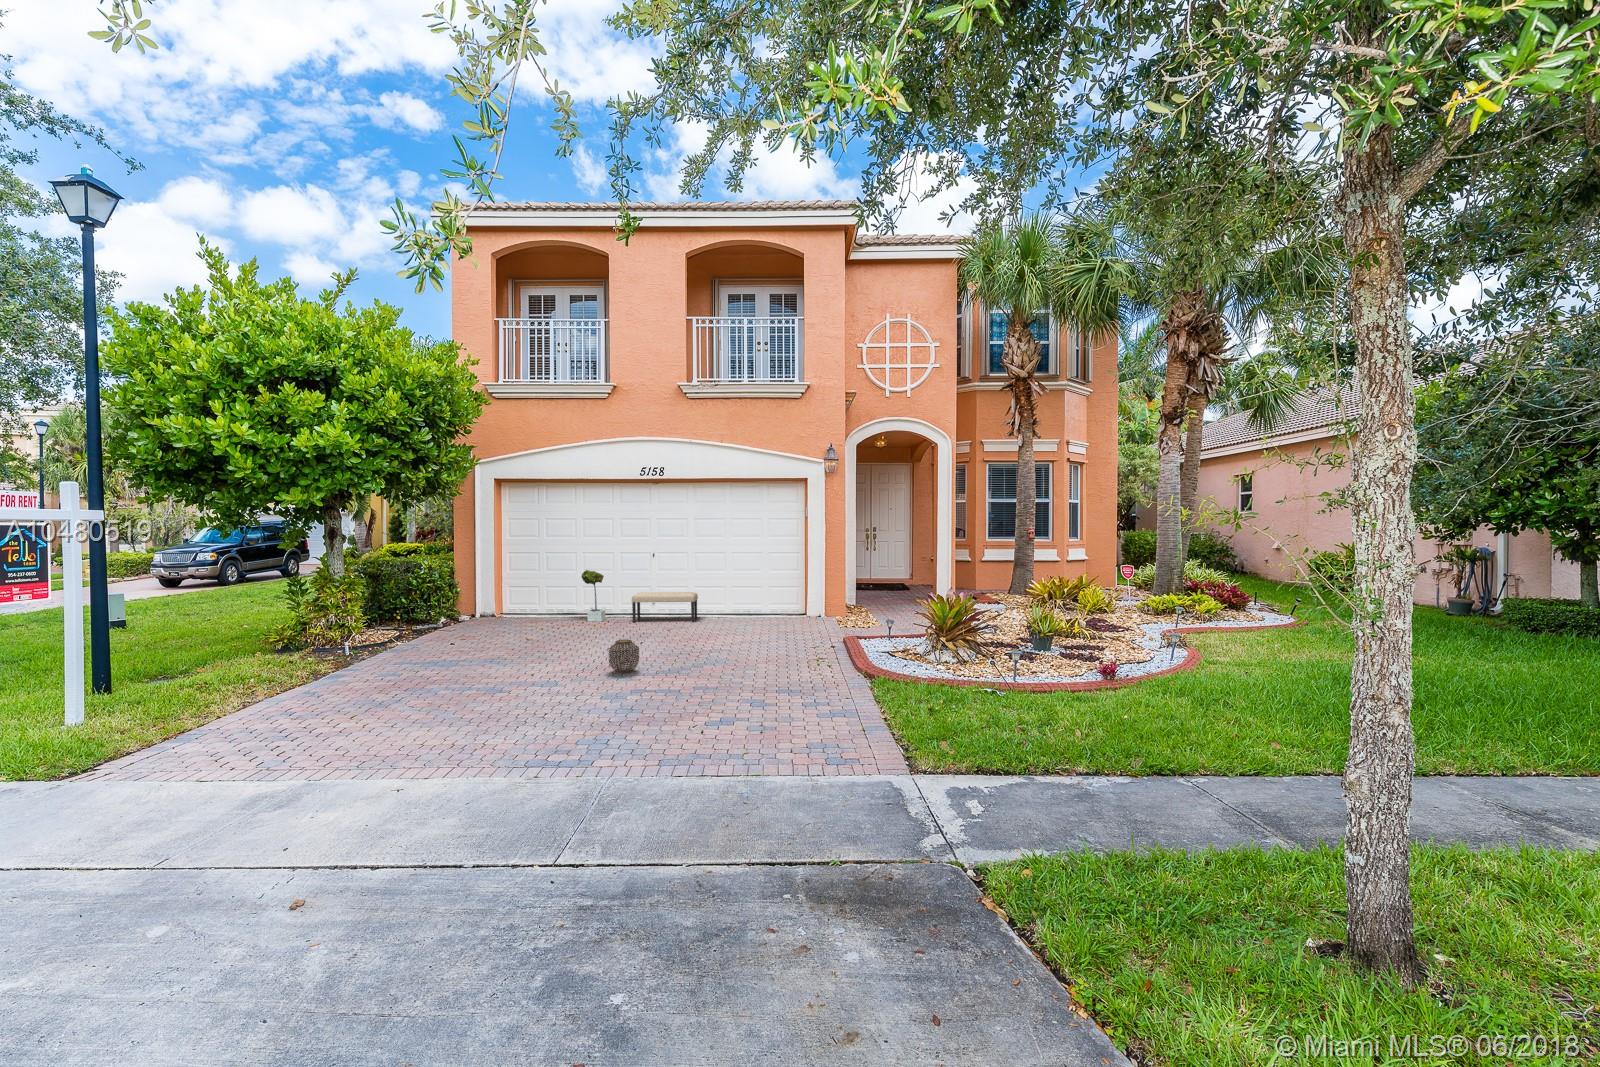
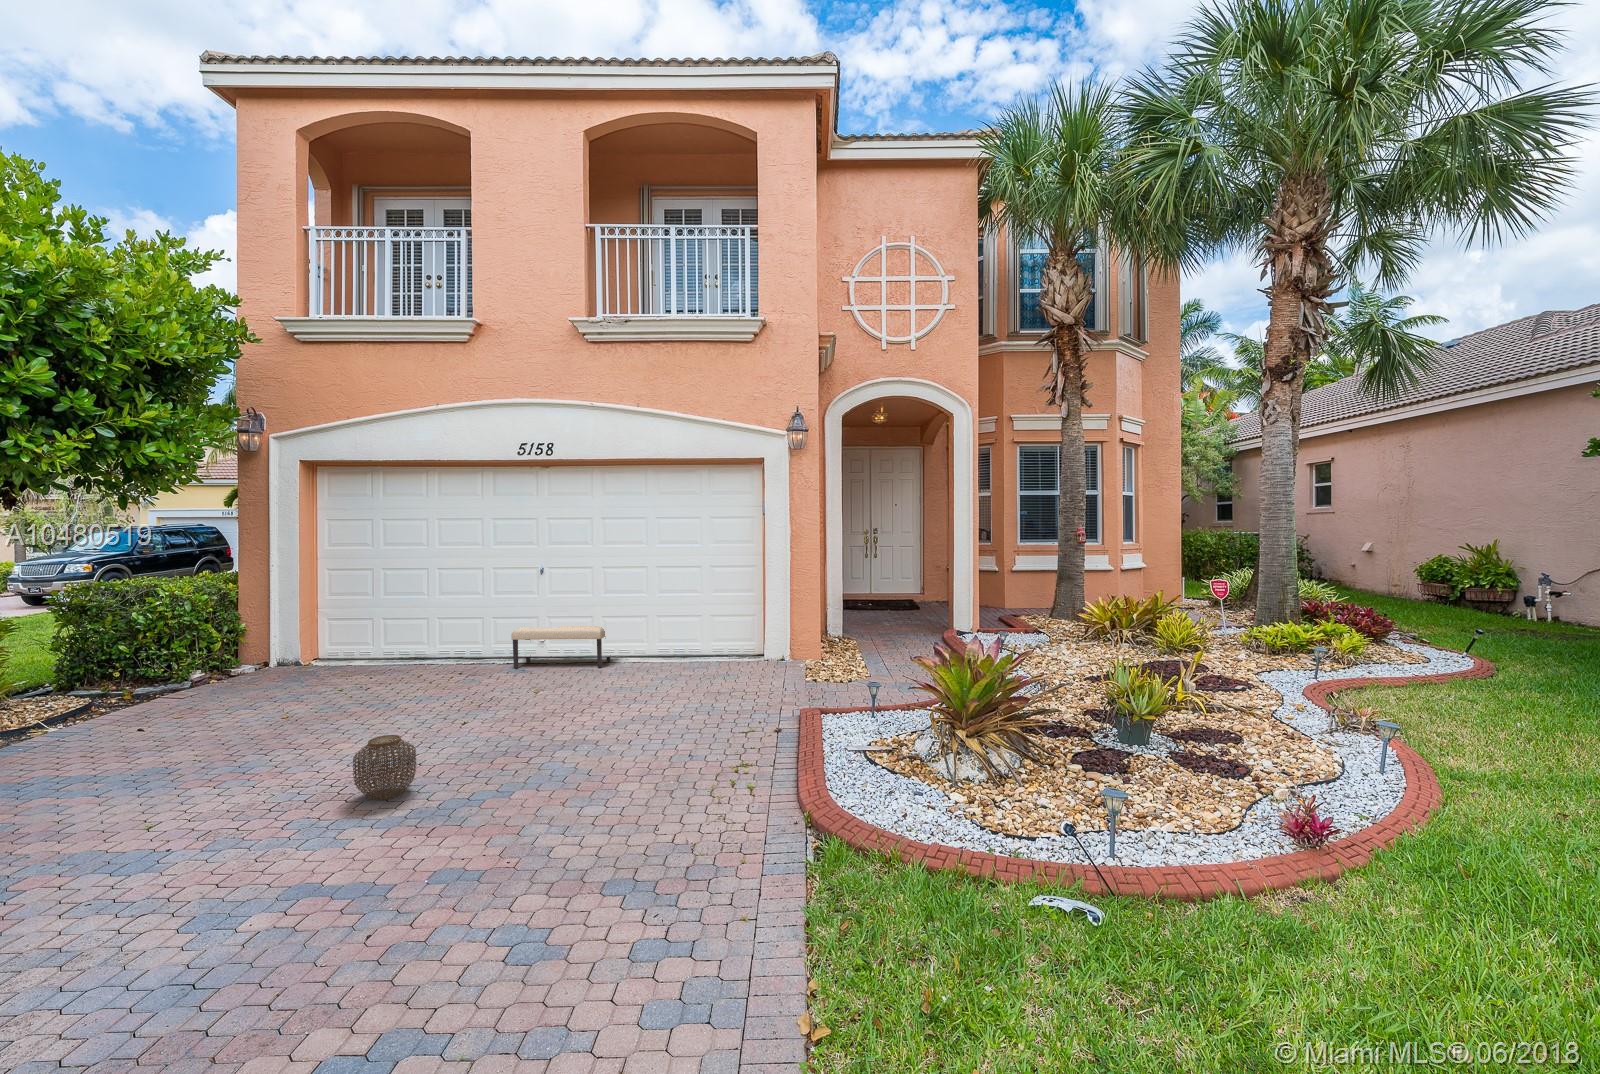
potted tree: present [582,570,605,622] -> none [444,593,482,667]

